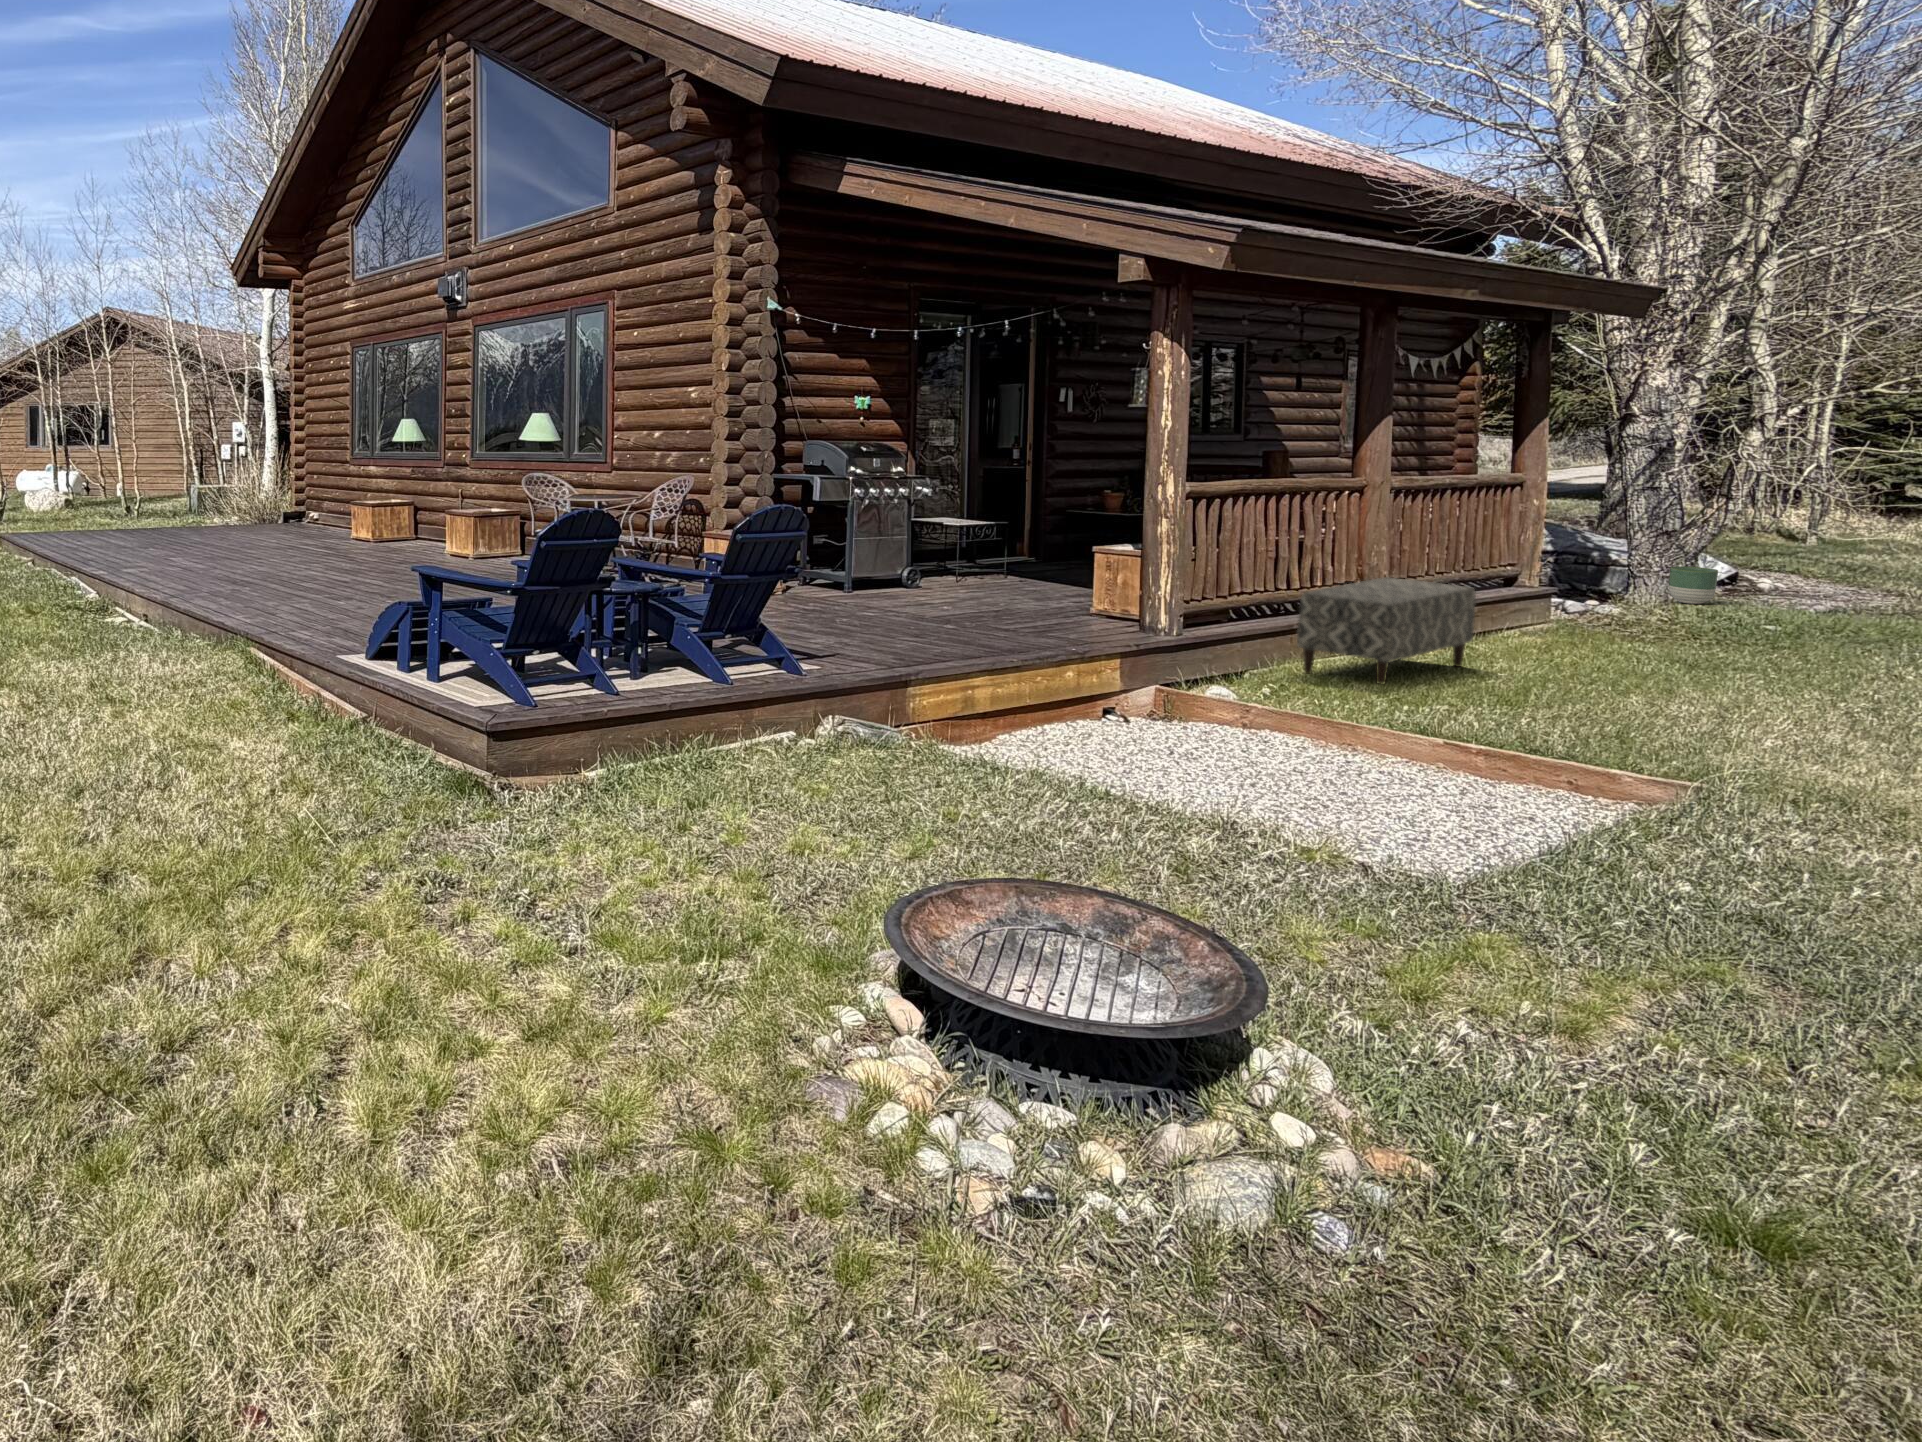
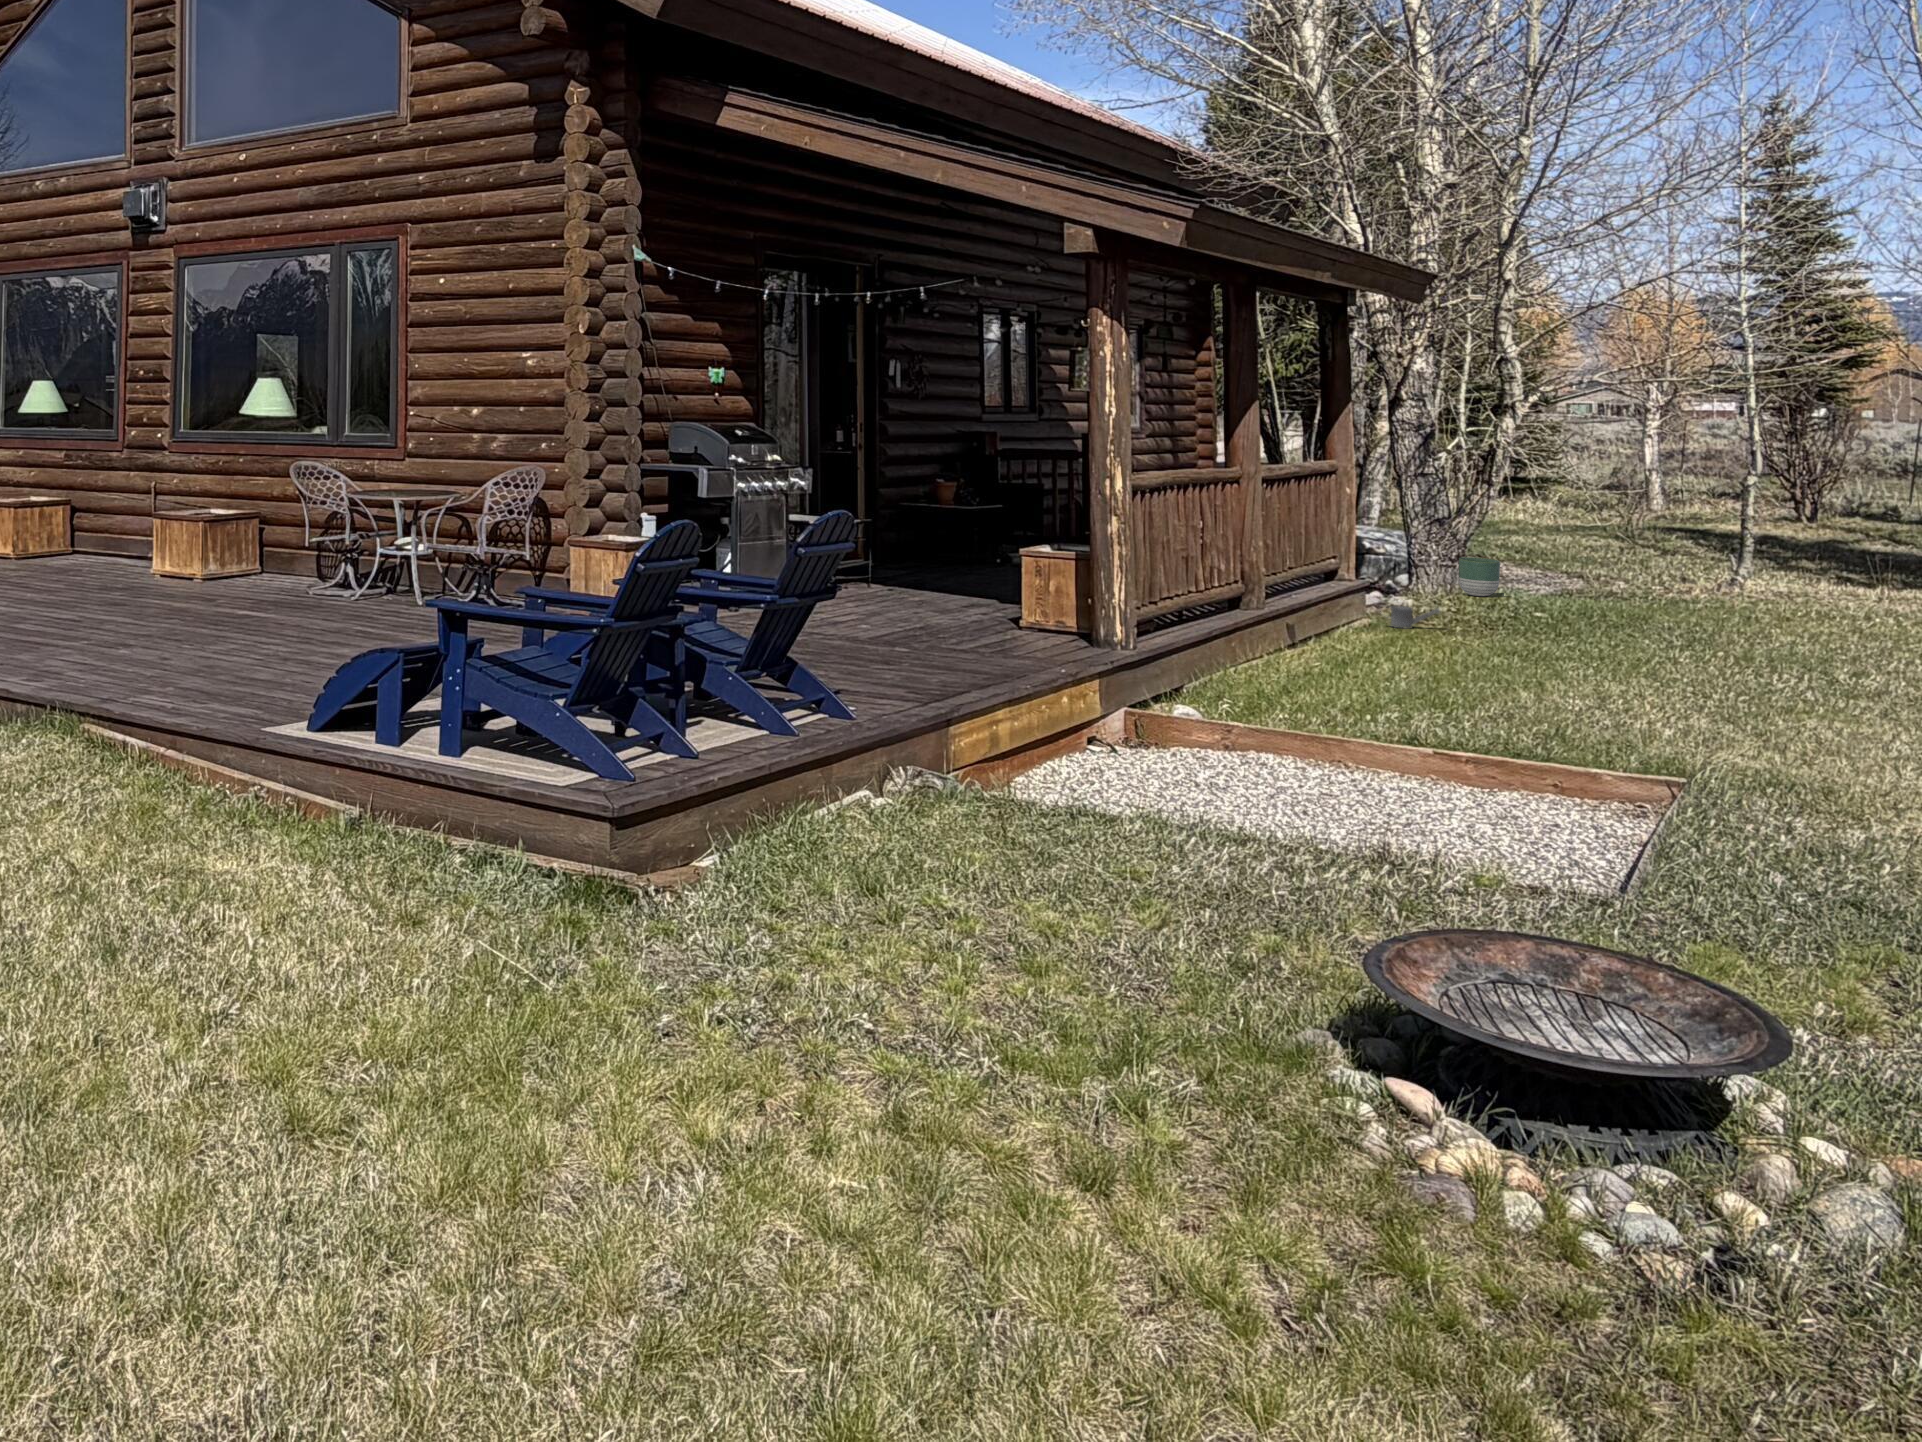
bench: present [1297,577,1476,684] -> none [1224,576,1372,698]
watering can: none [1537,608,1605,630] -> present [1380,606,1440,629]

